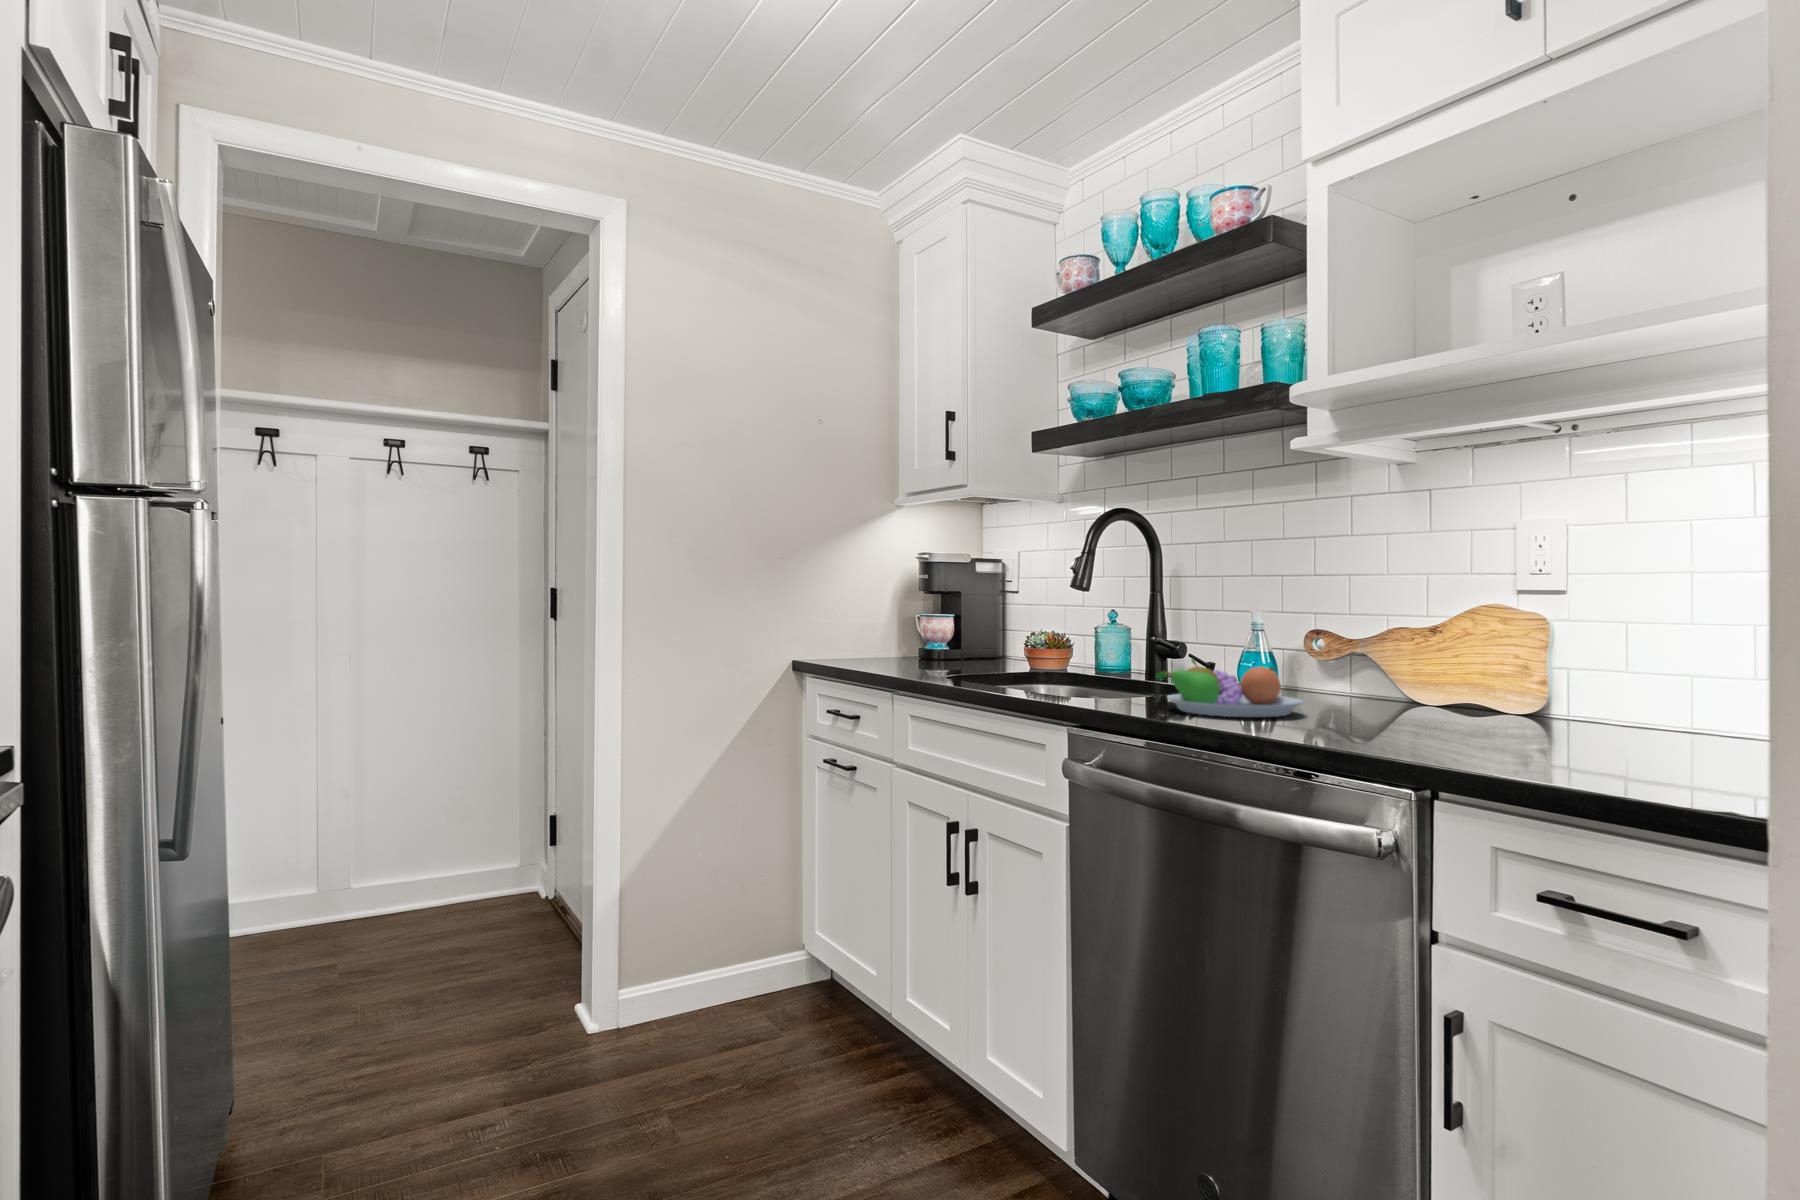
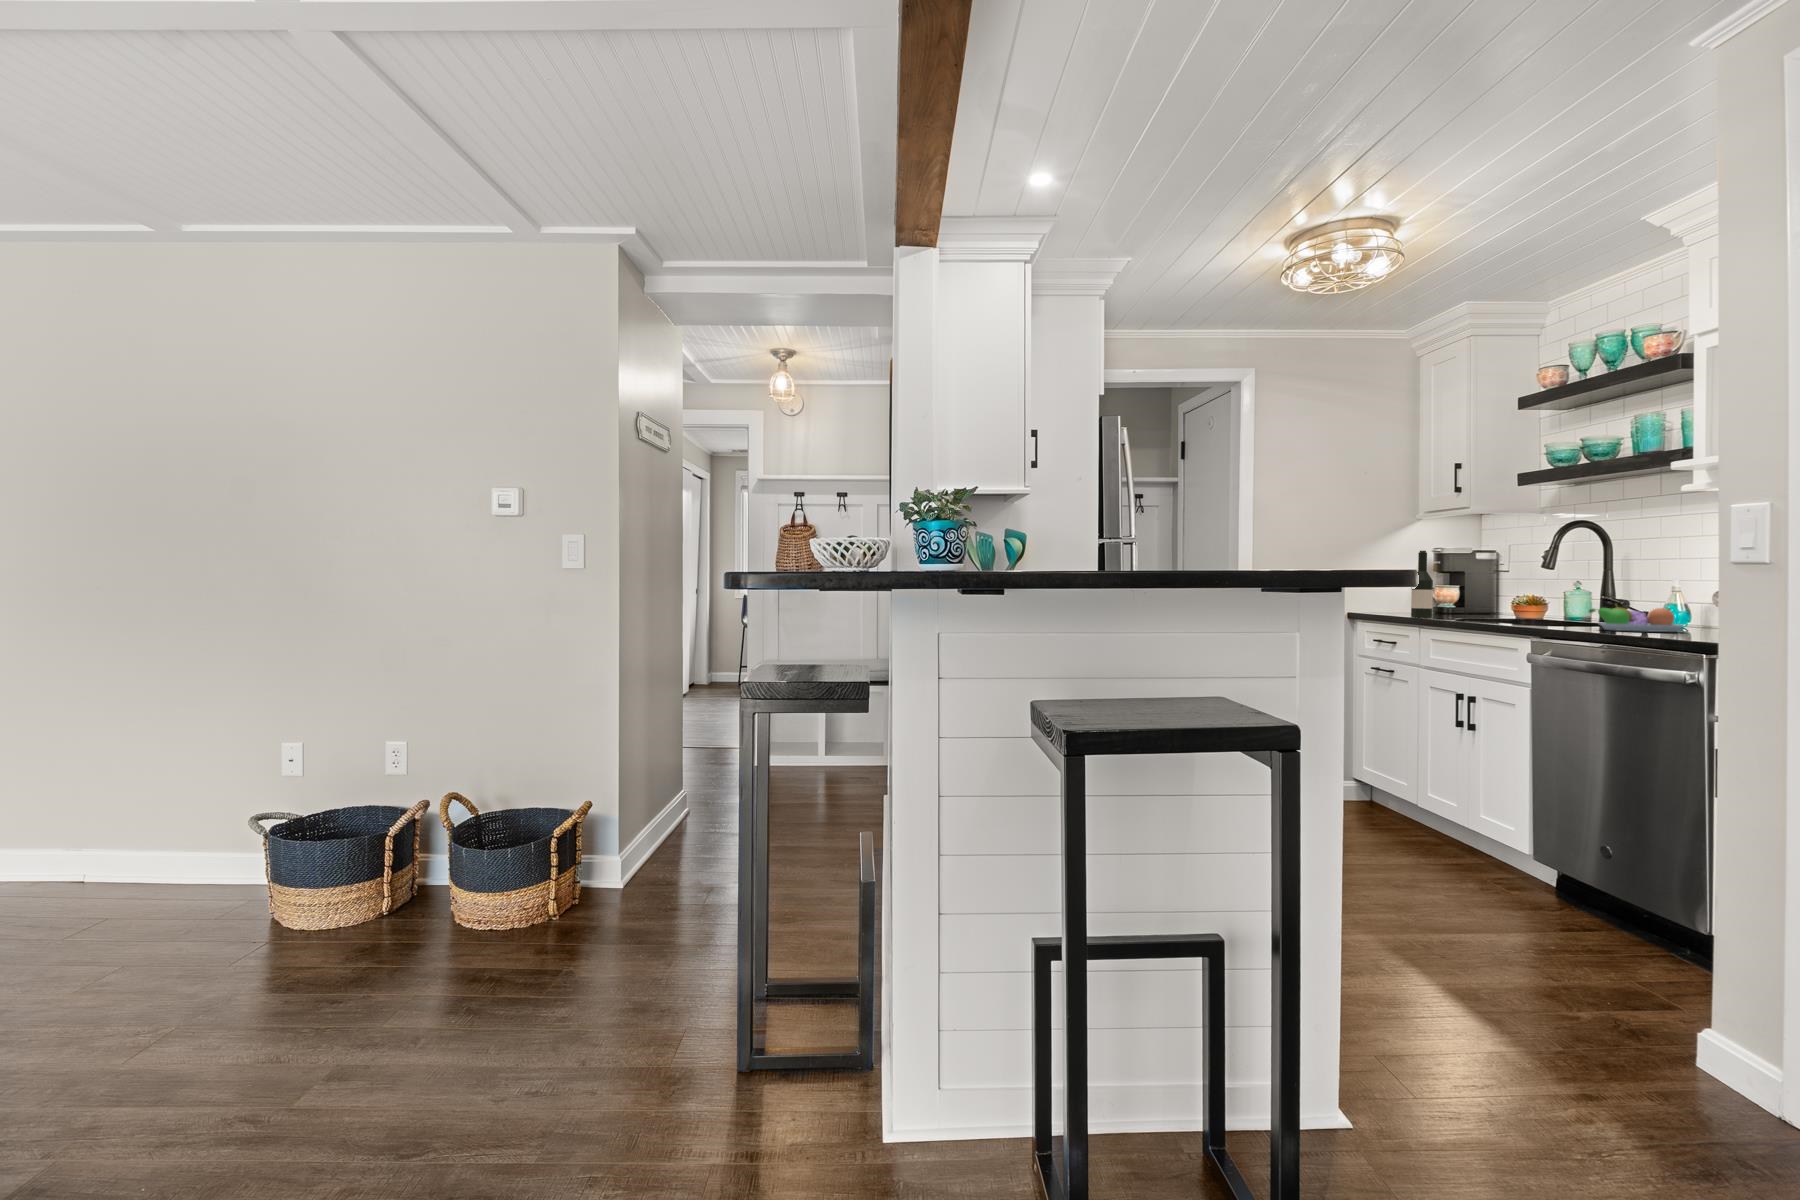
wine bottle: none [881,556,913,673] -> present [1411,551,1433,618]

